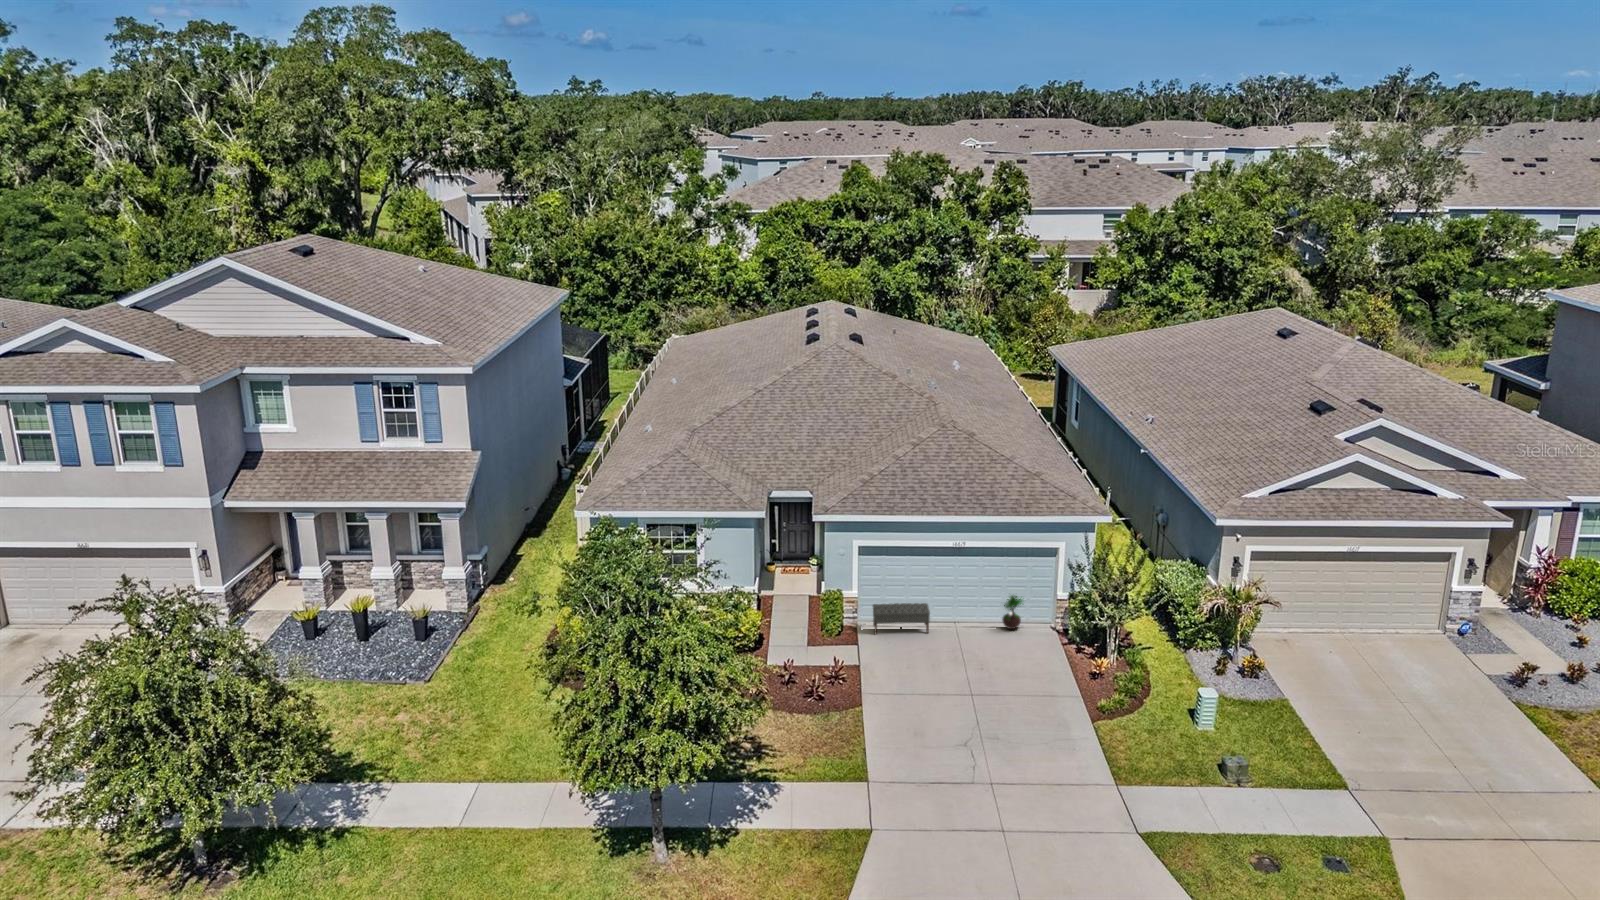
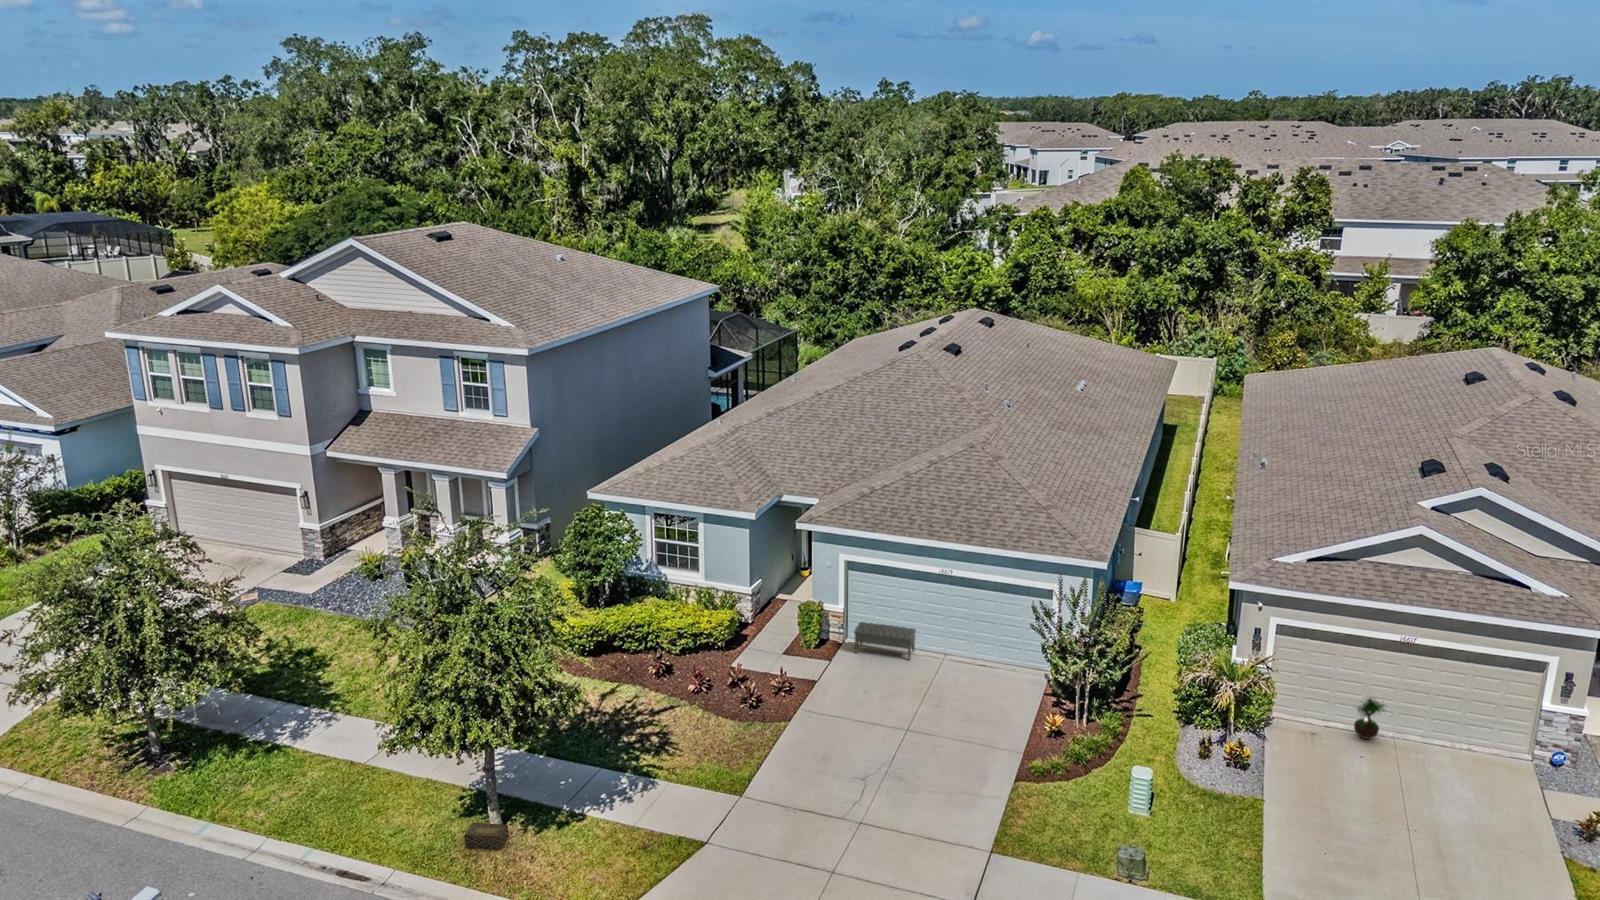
potted tree: present [1002,595,1024,629] -> present [1354,697,1384,739]
woven basket: none [636,853,677,885] -> present [464,823,509,850]

